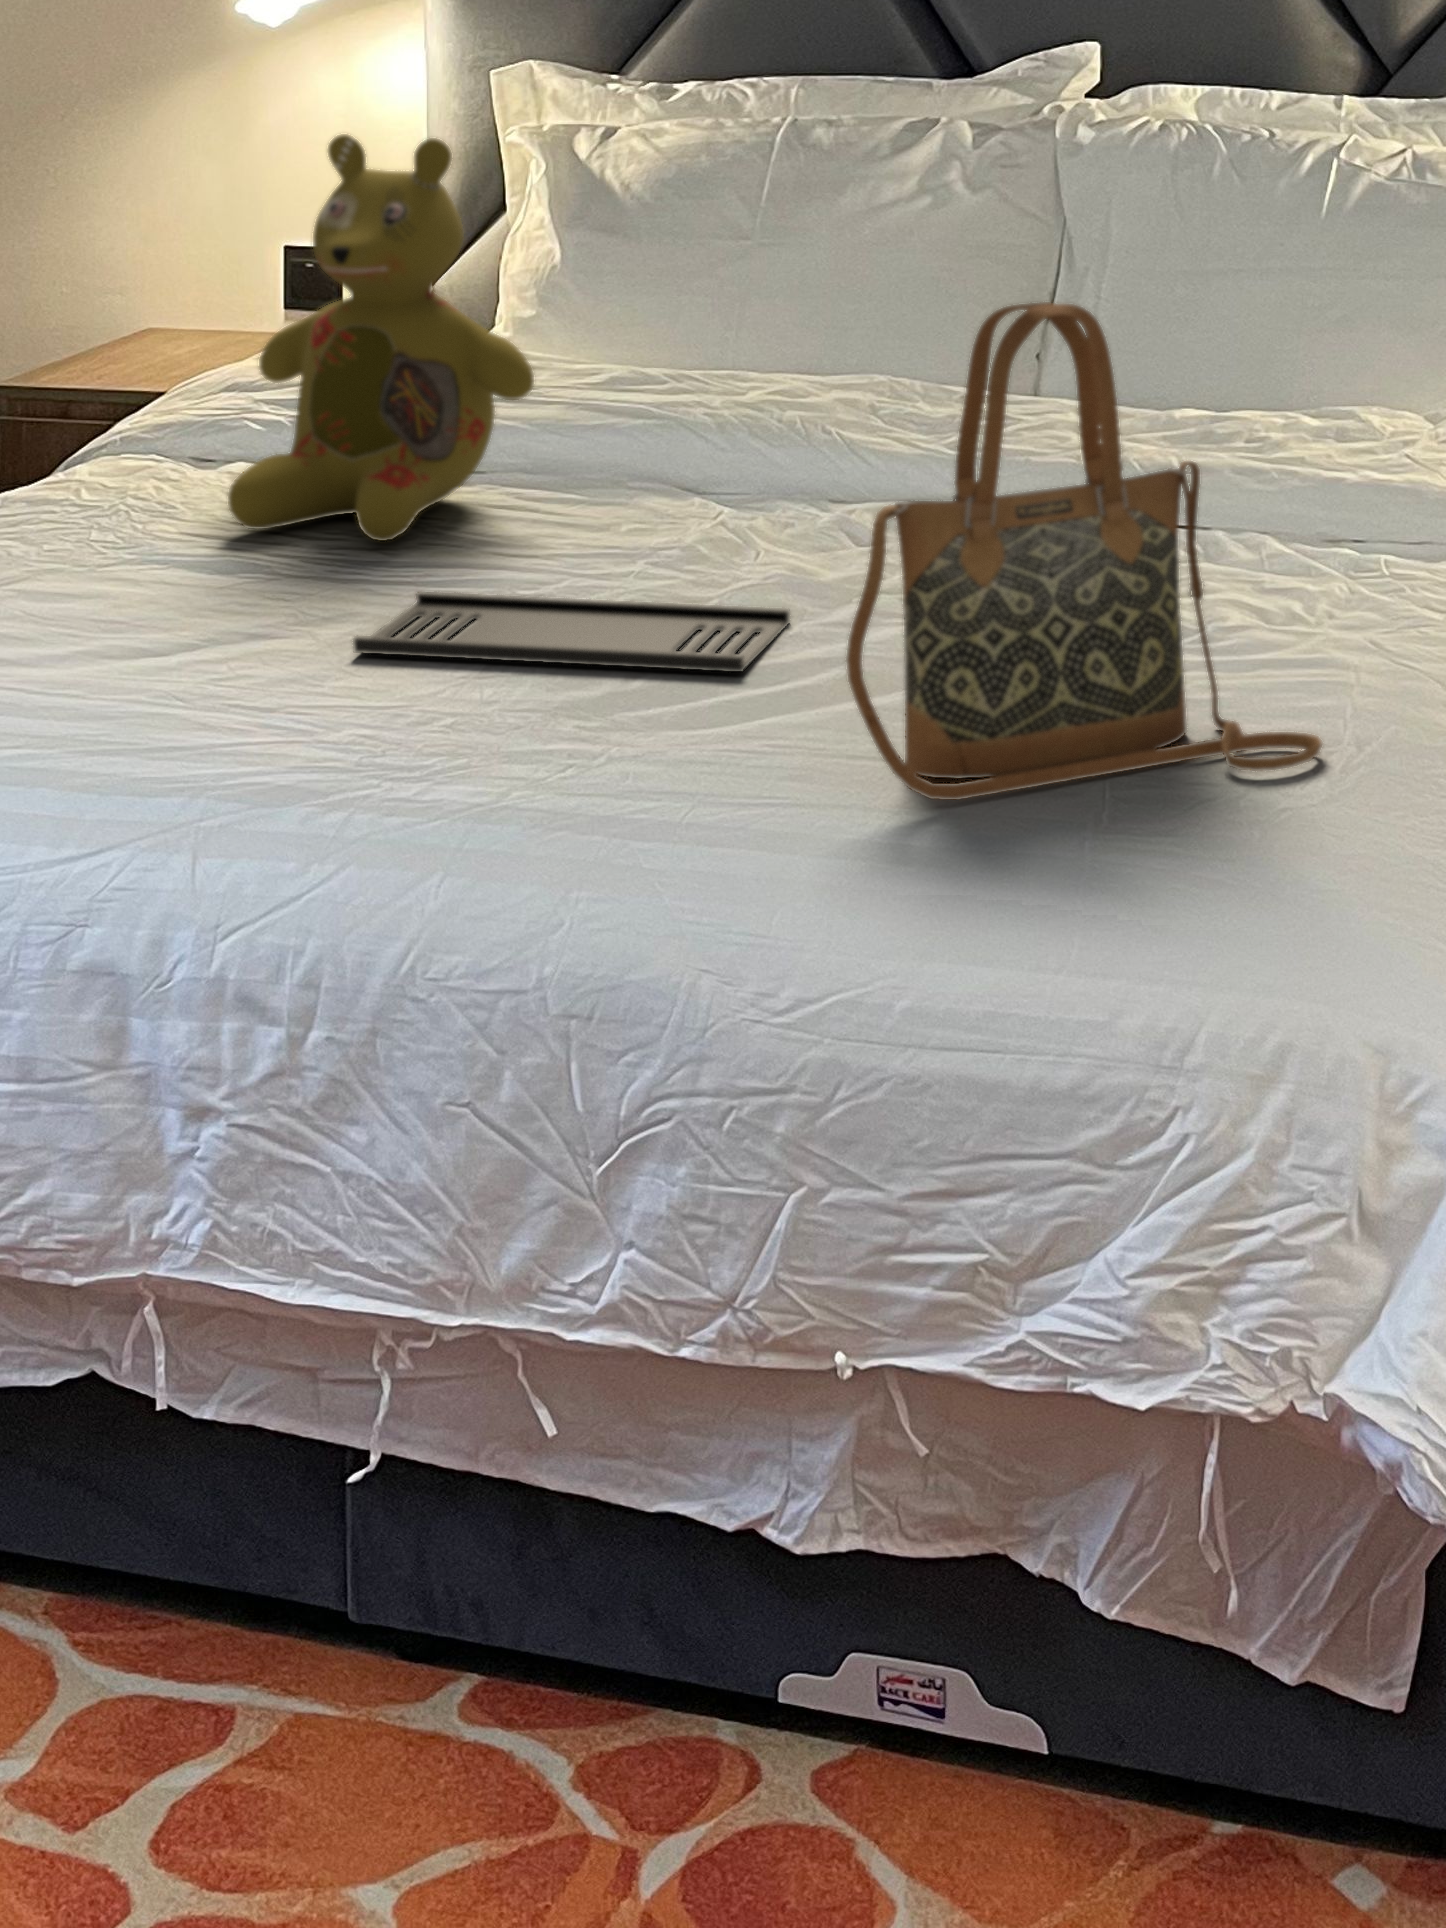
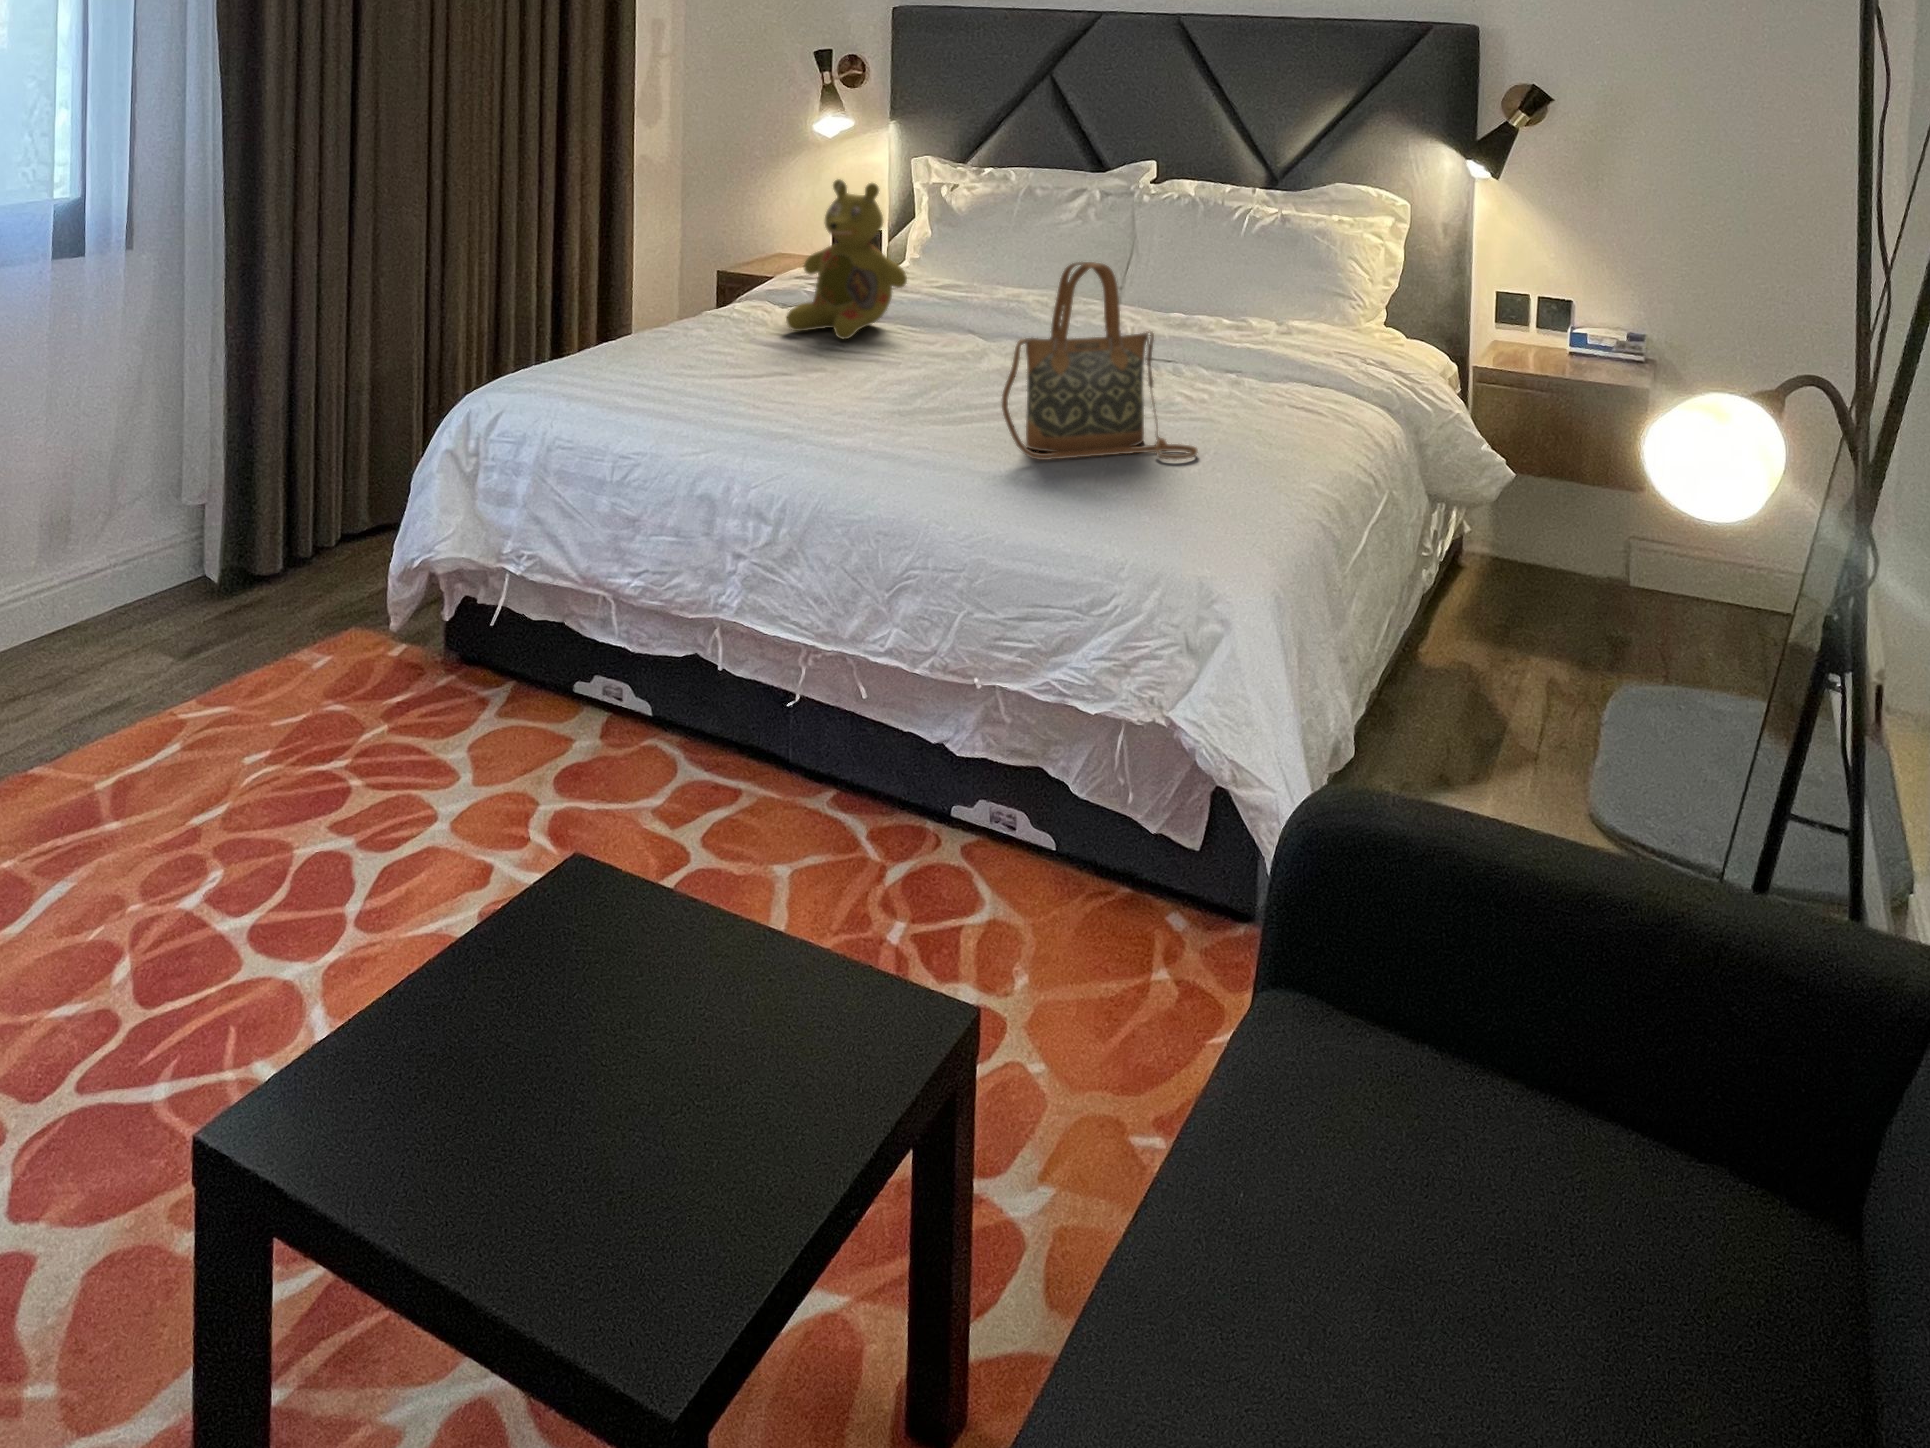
tray: present [353,592,790,672] -> none [822,360,995,402]

